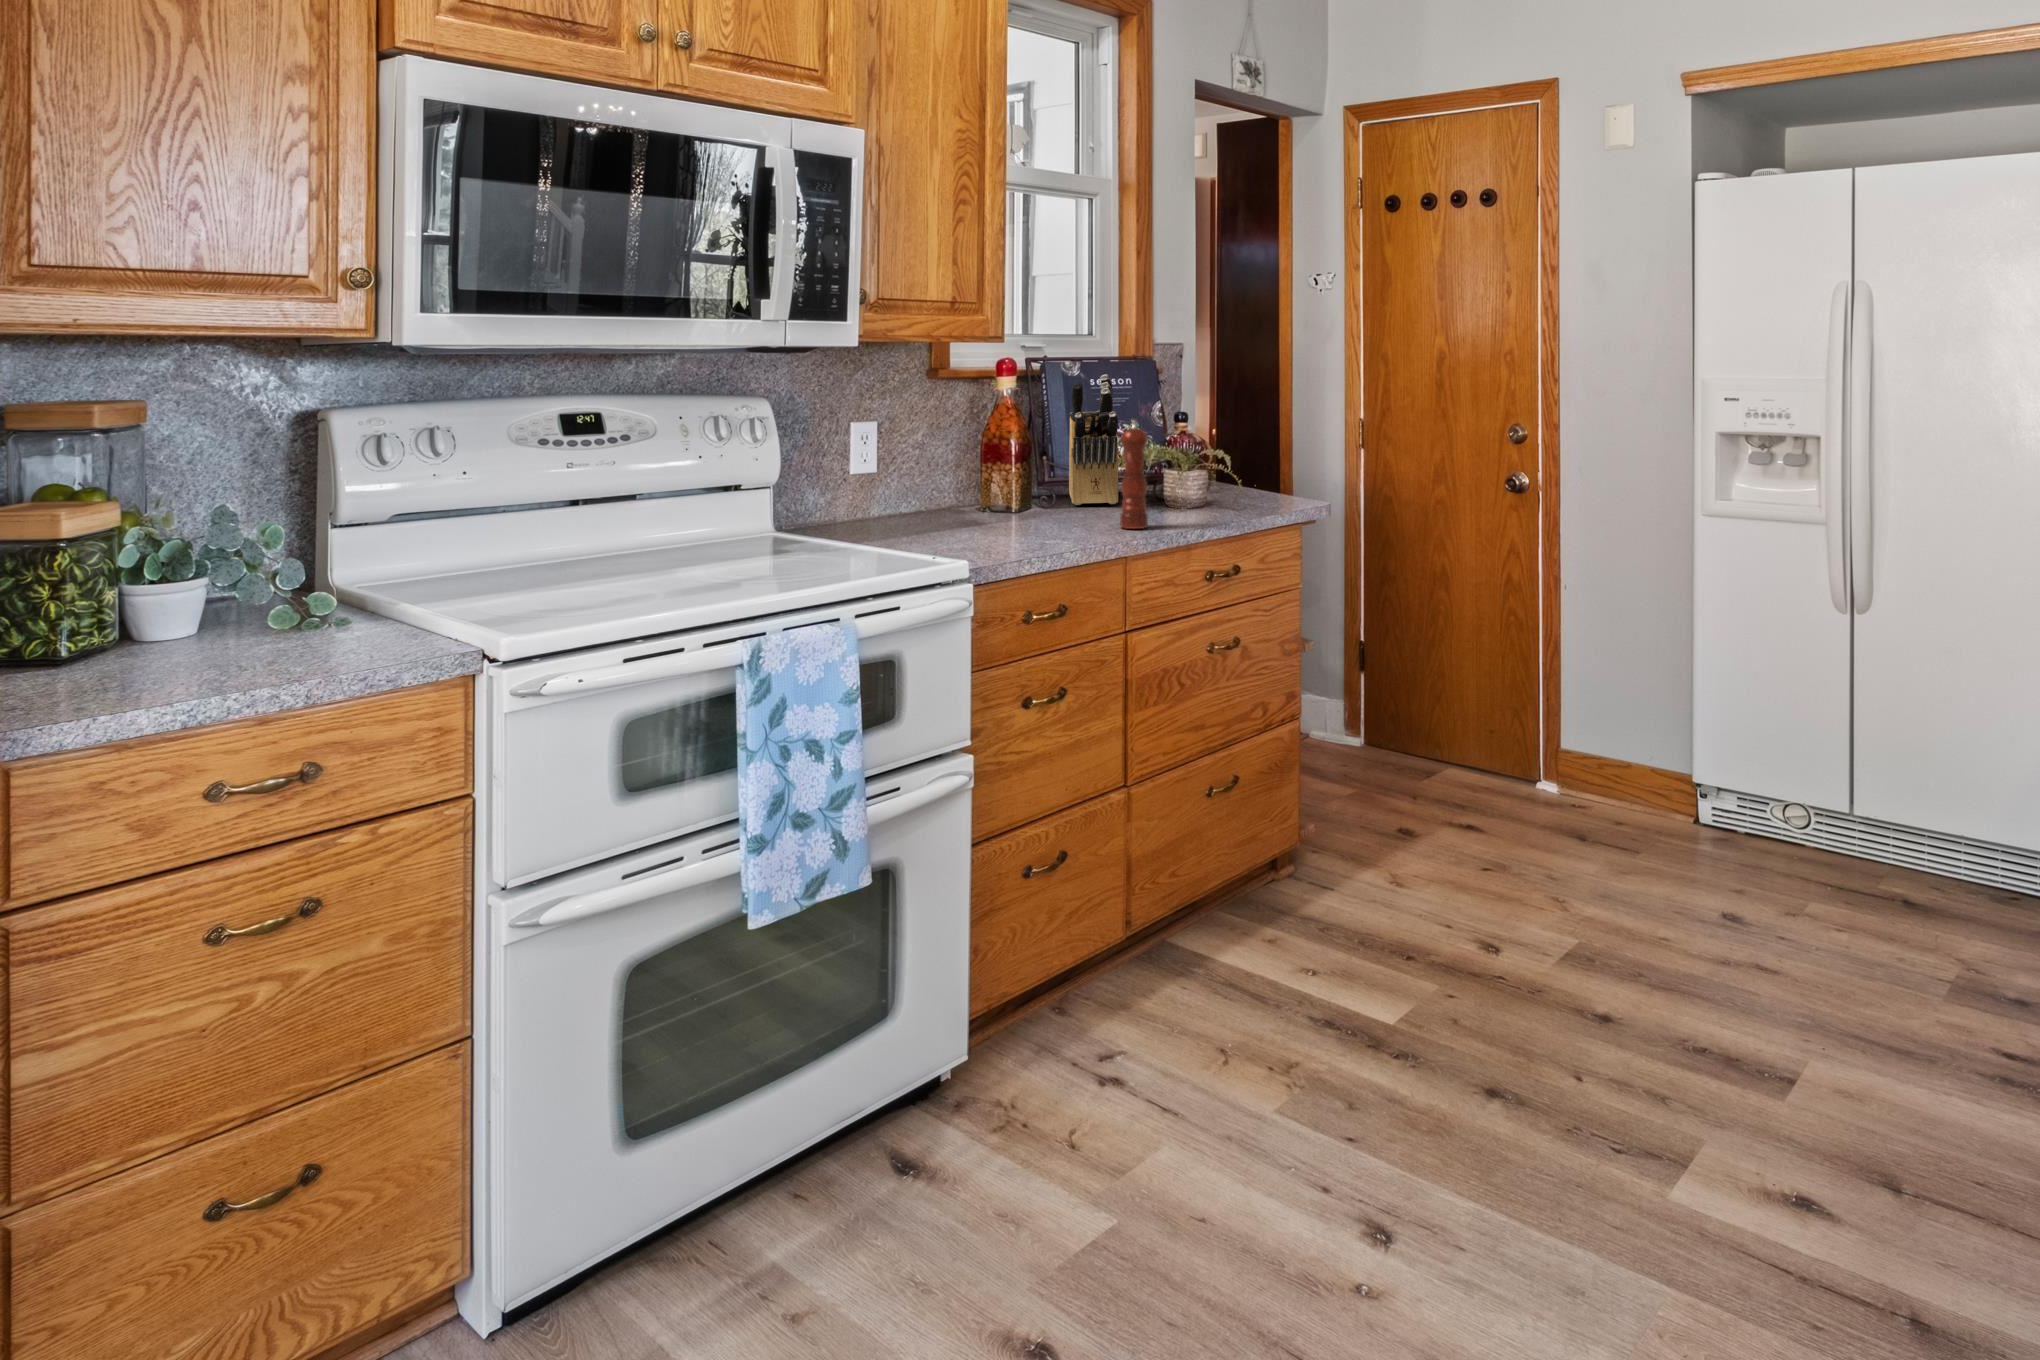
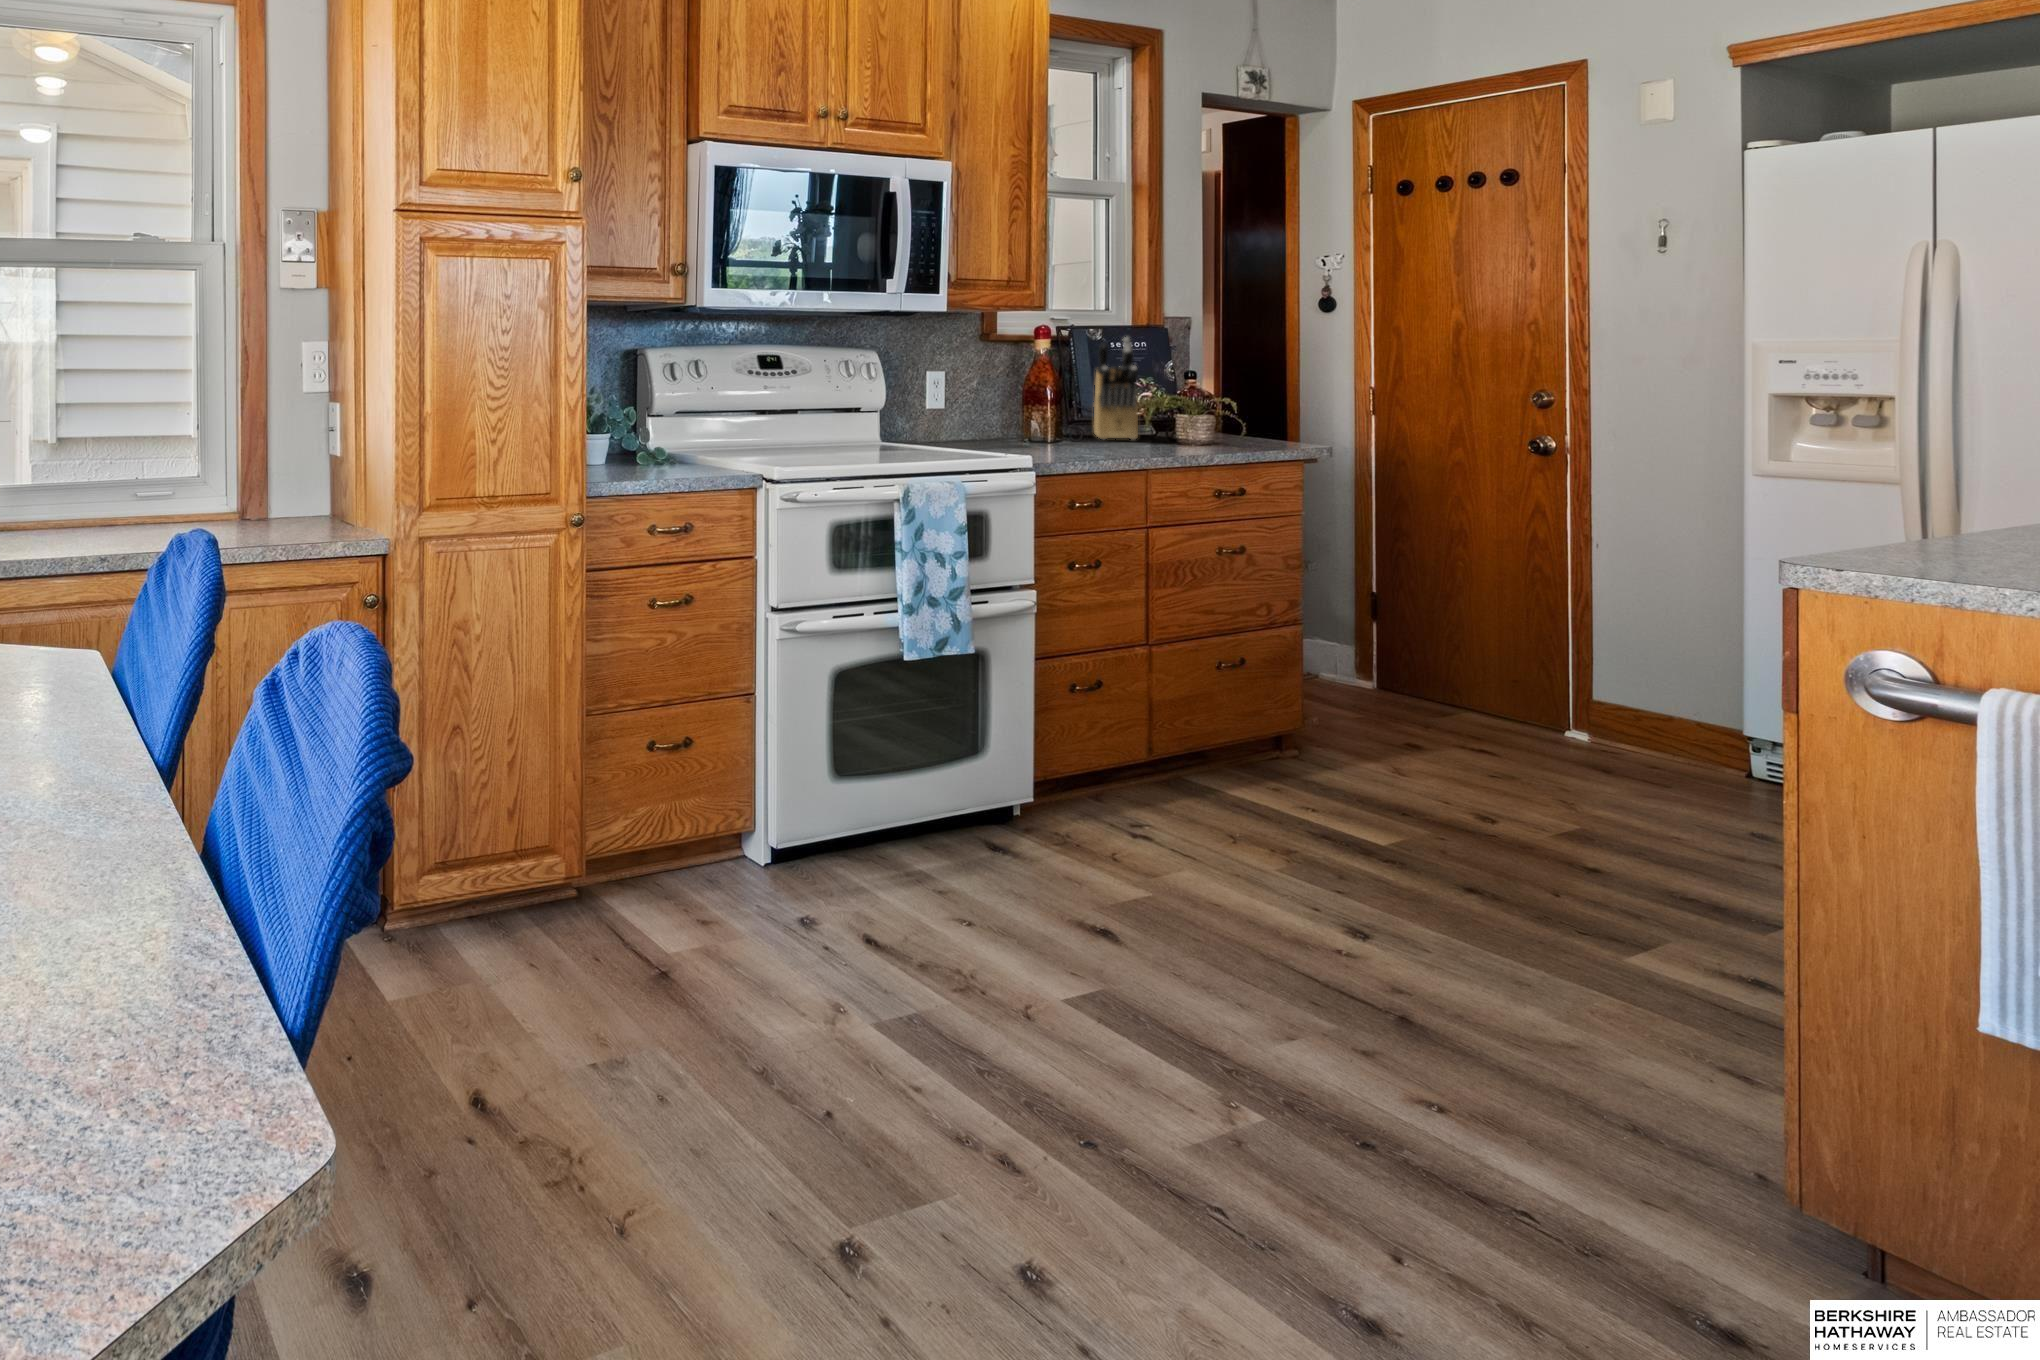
pepper mill: present [1120,420,1148,529] -> none [1142,369,1166,452]

